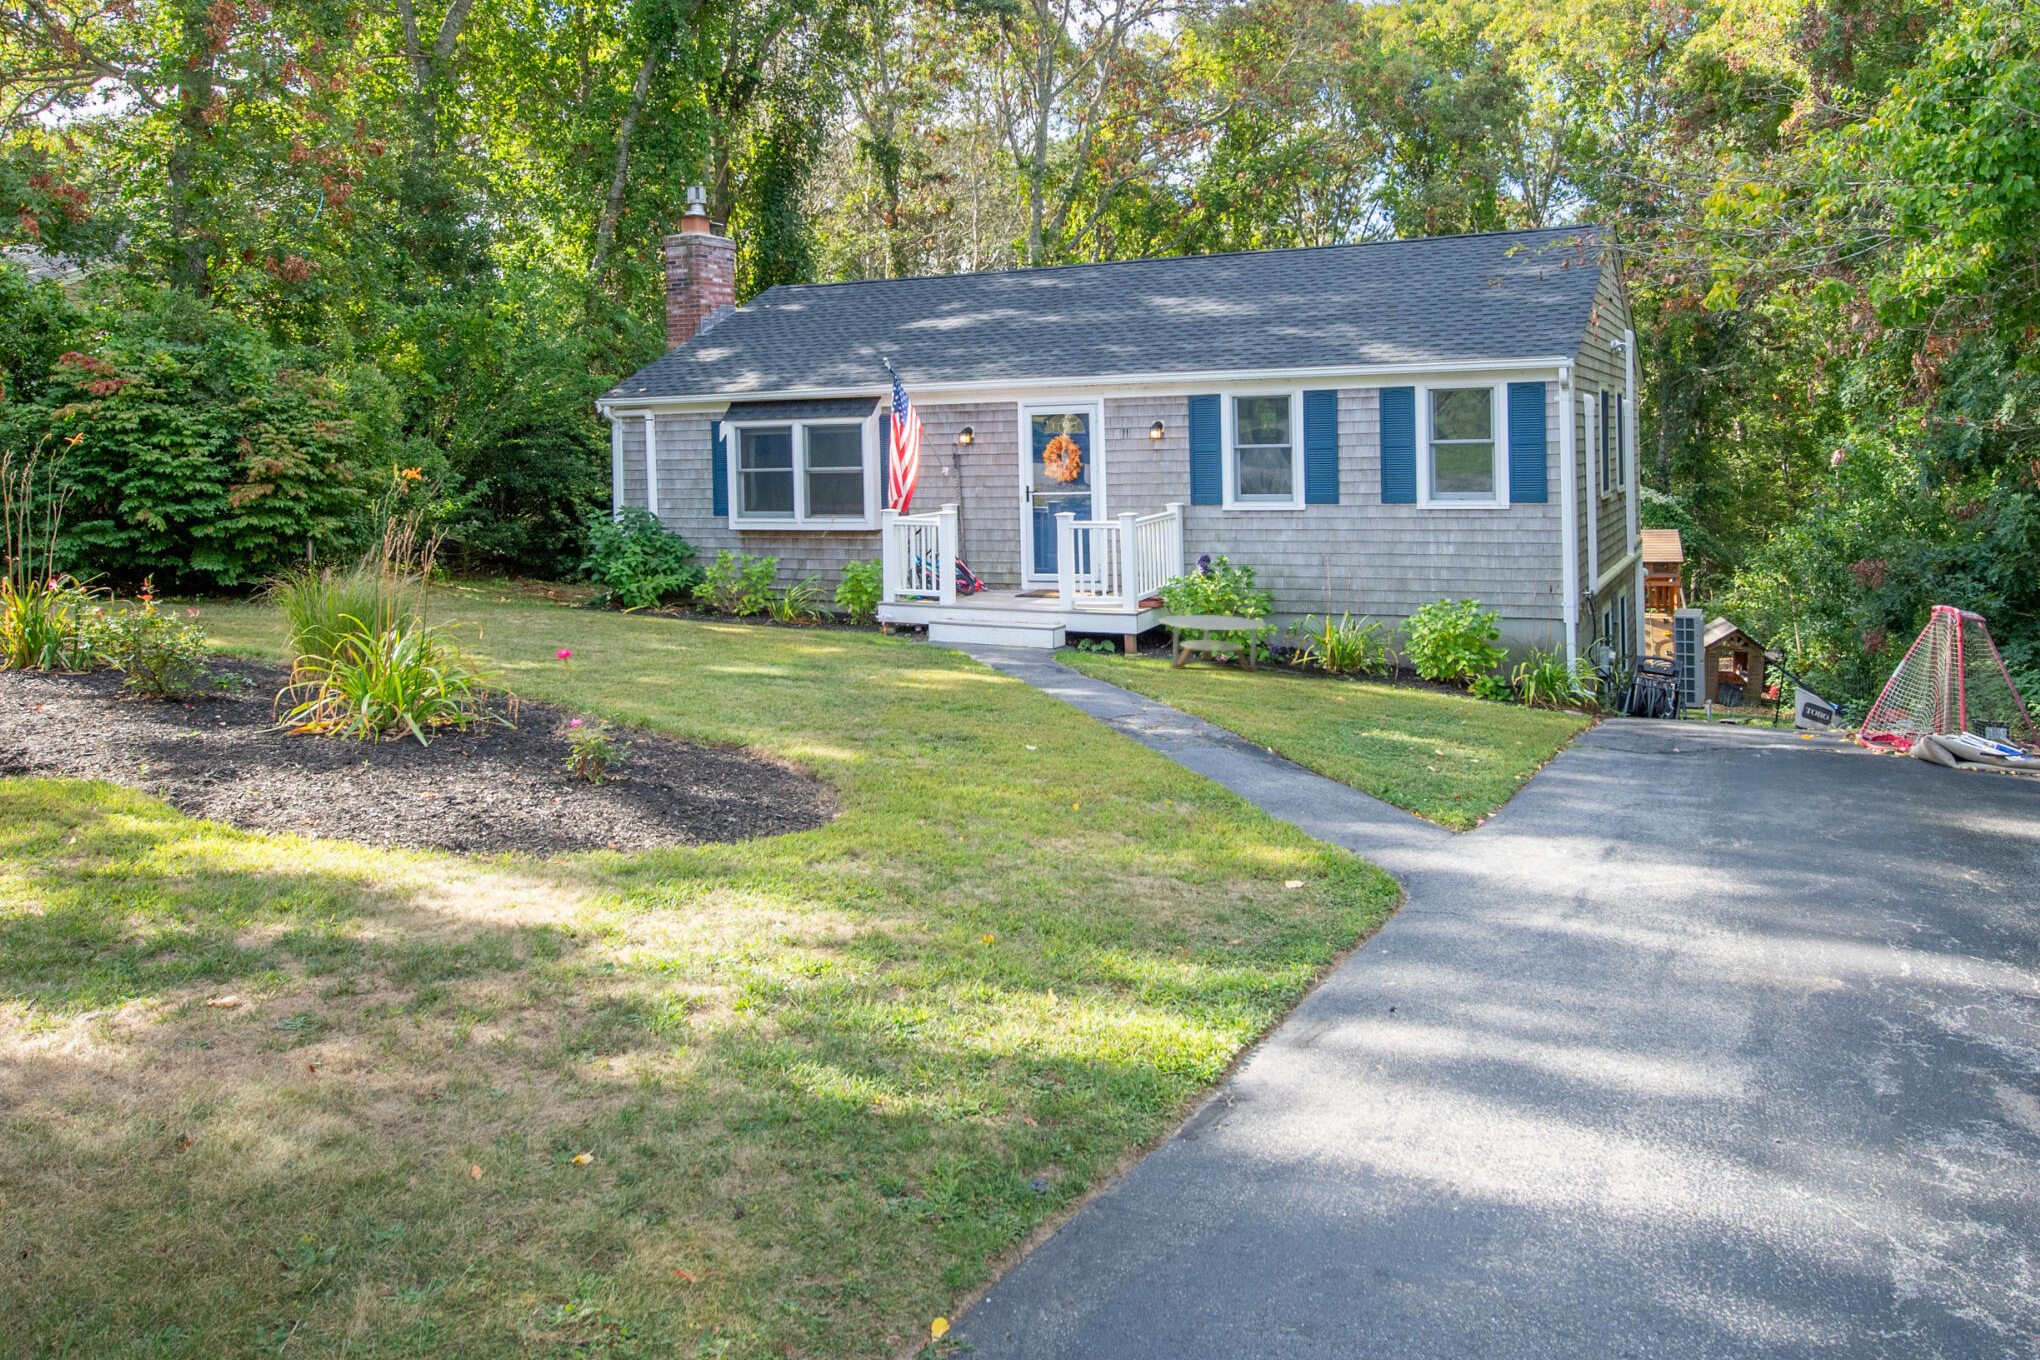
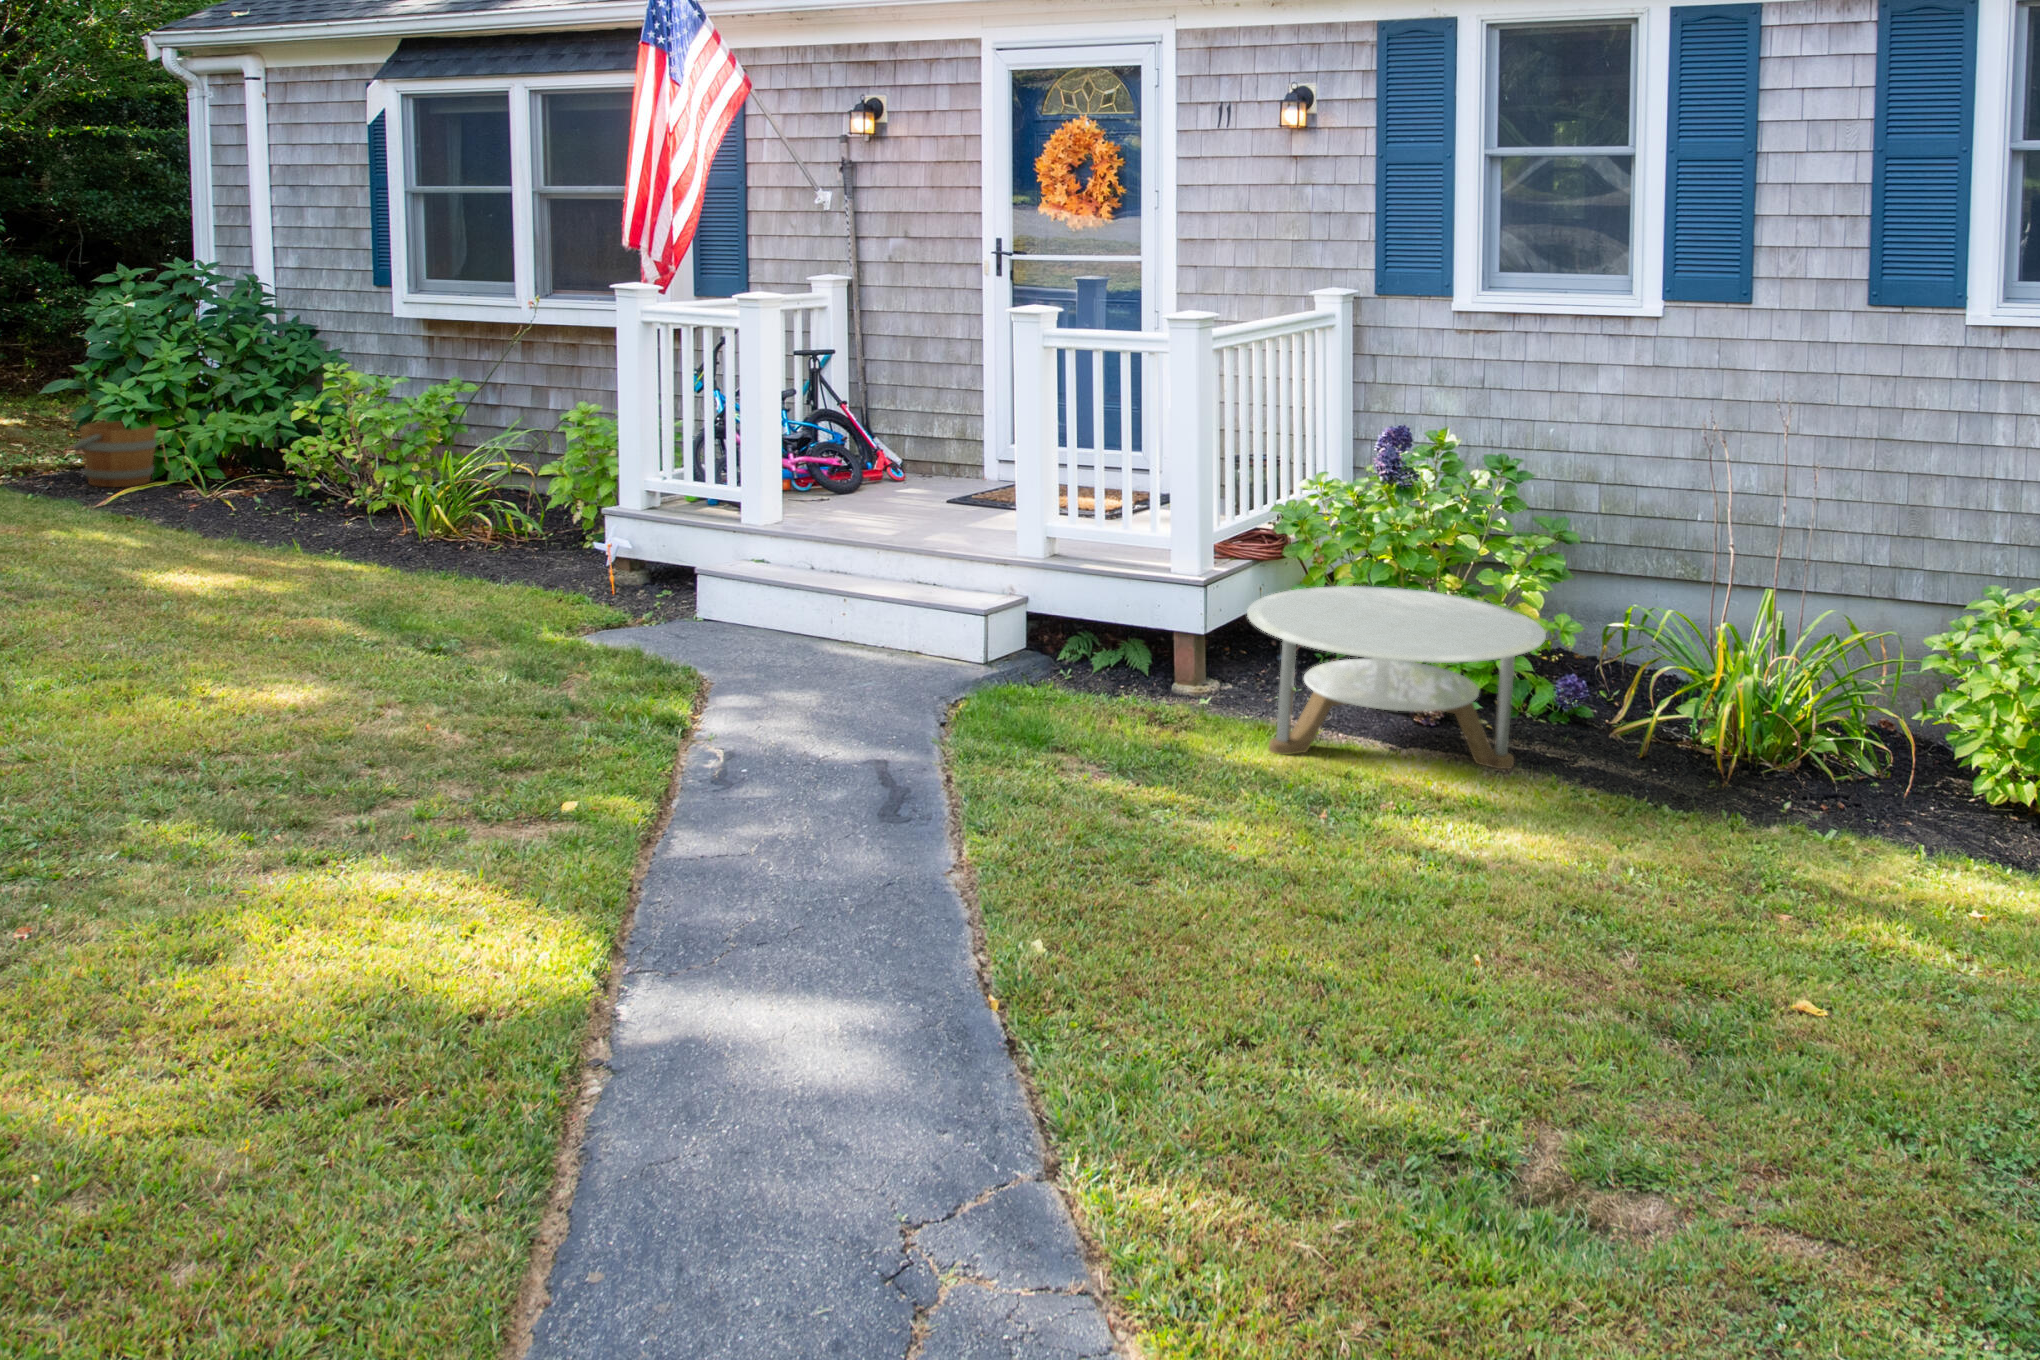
bucket: none [600,580,634,610] -> present [73,422,158,487]

